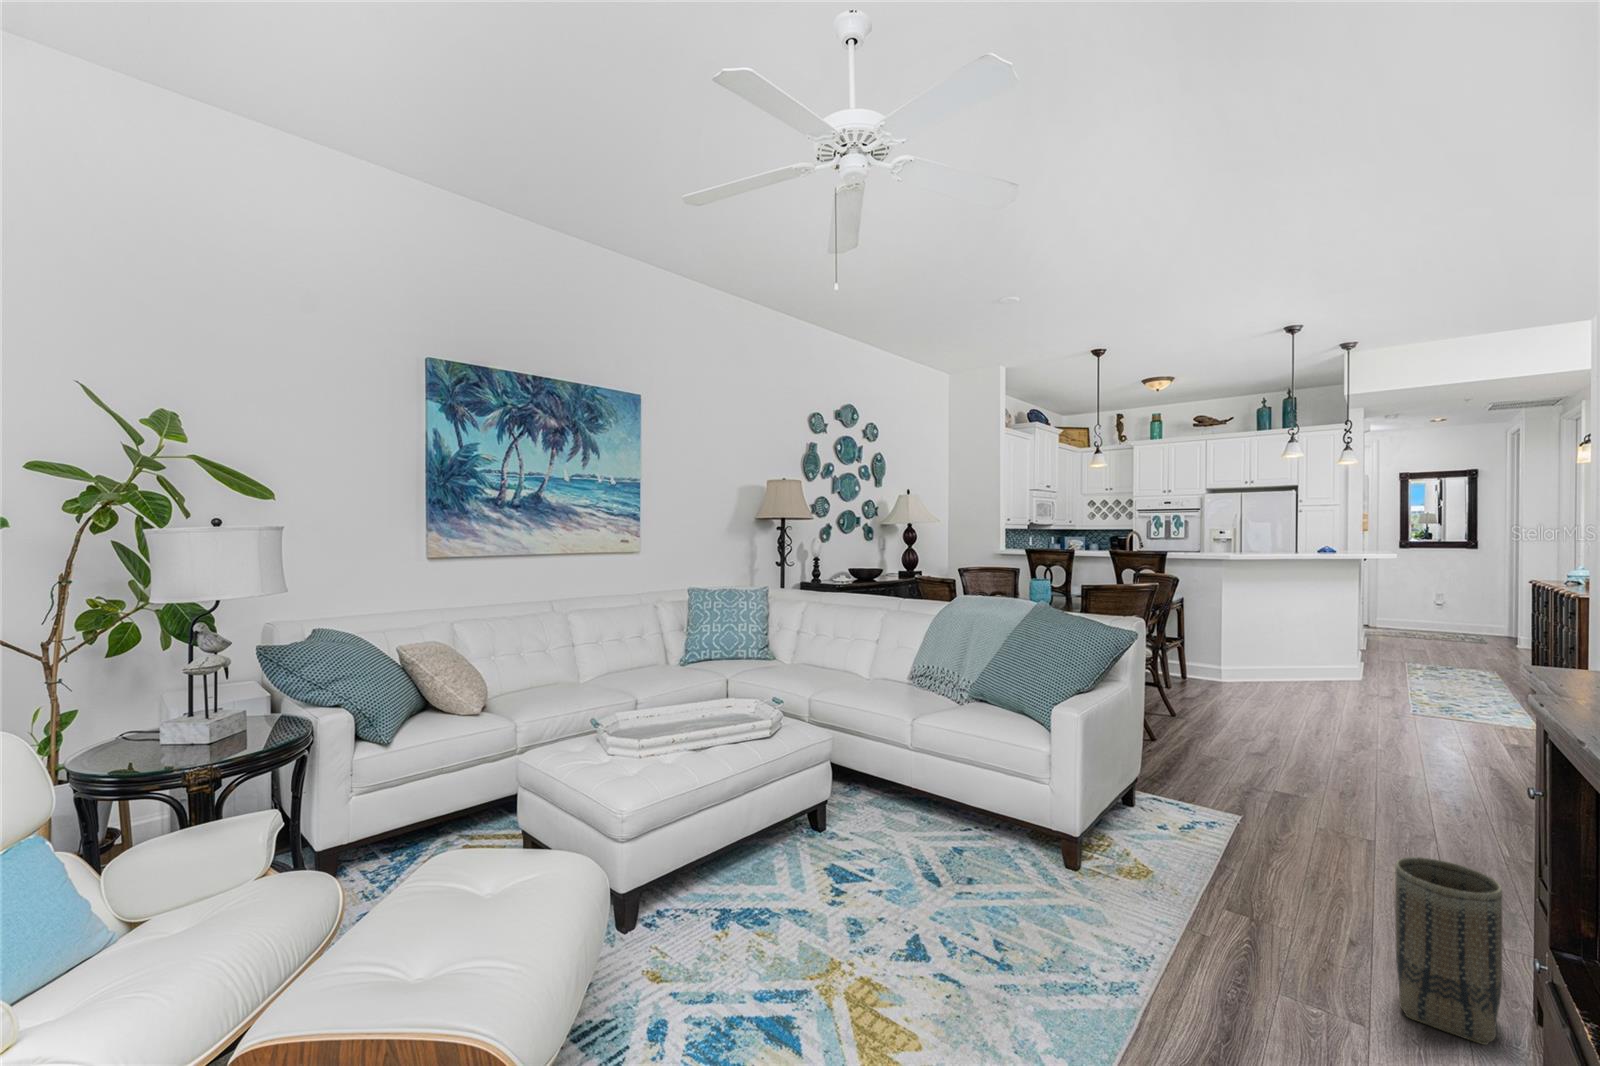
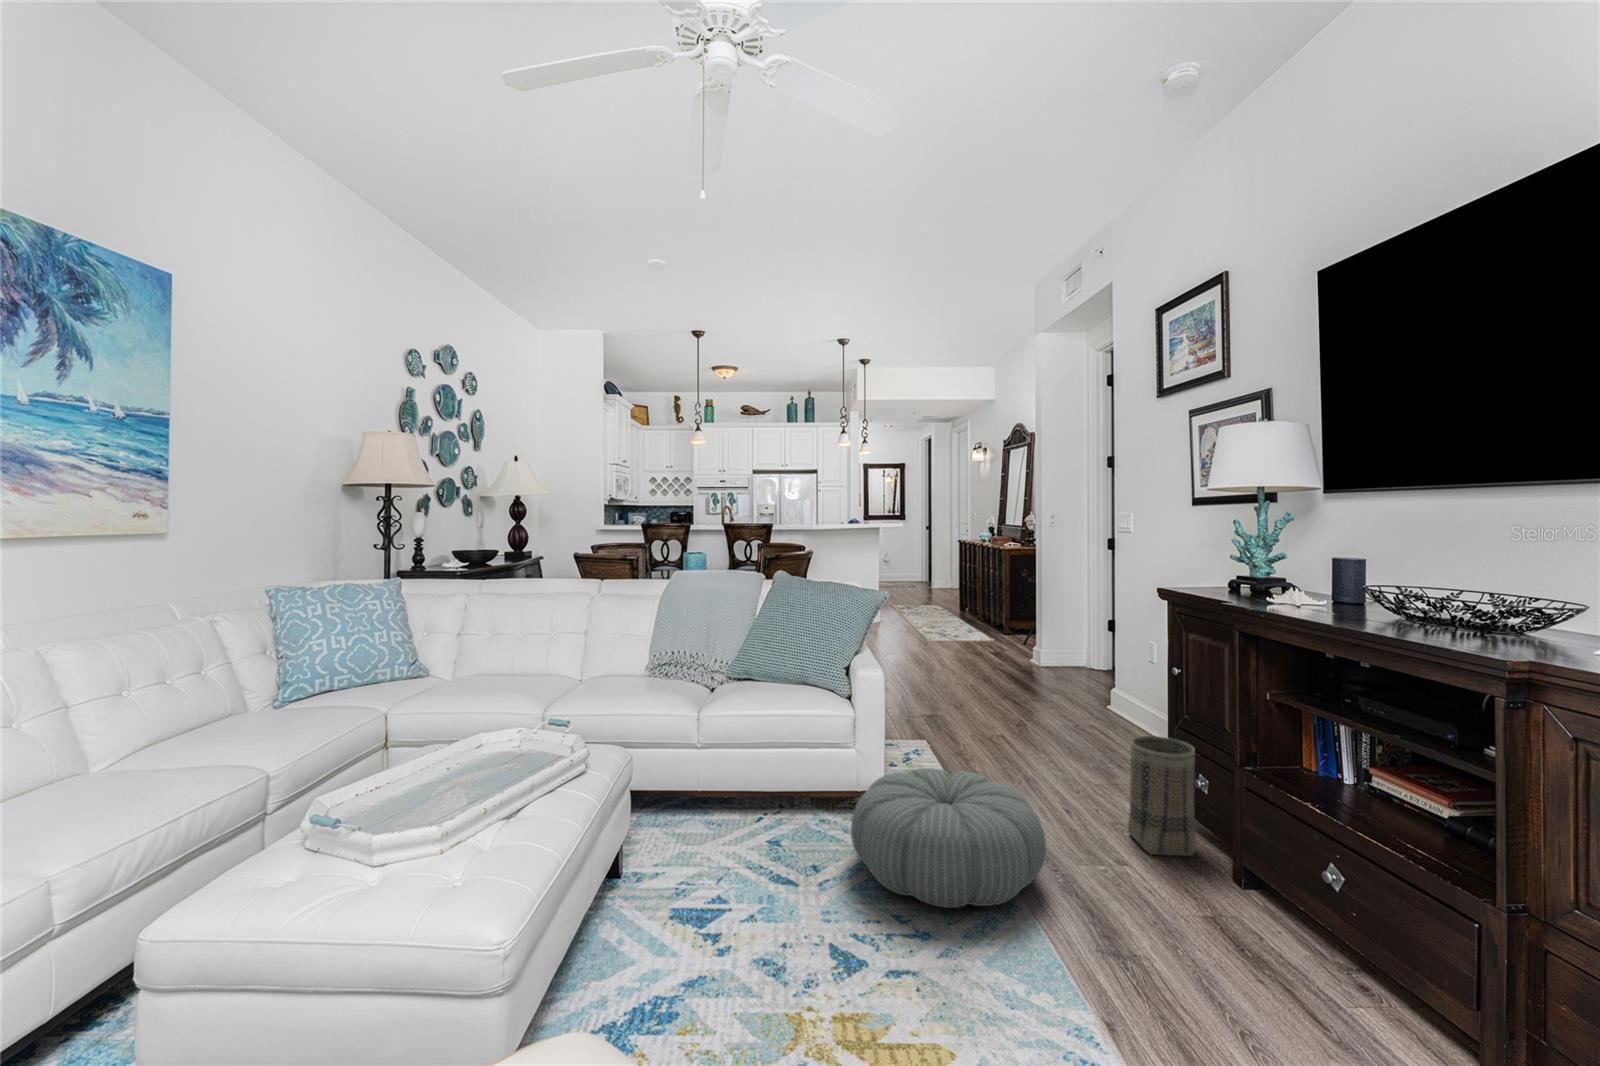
pouf: none [992,817,1209,970] -> present [851,768,1046,908]

